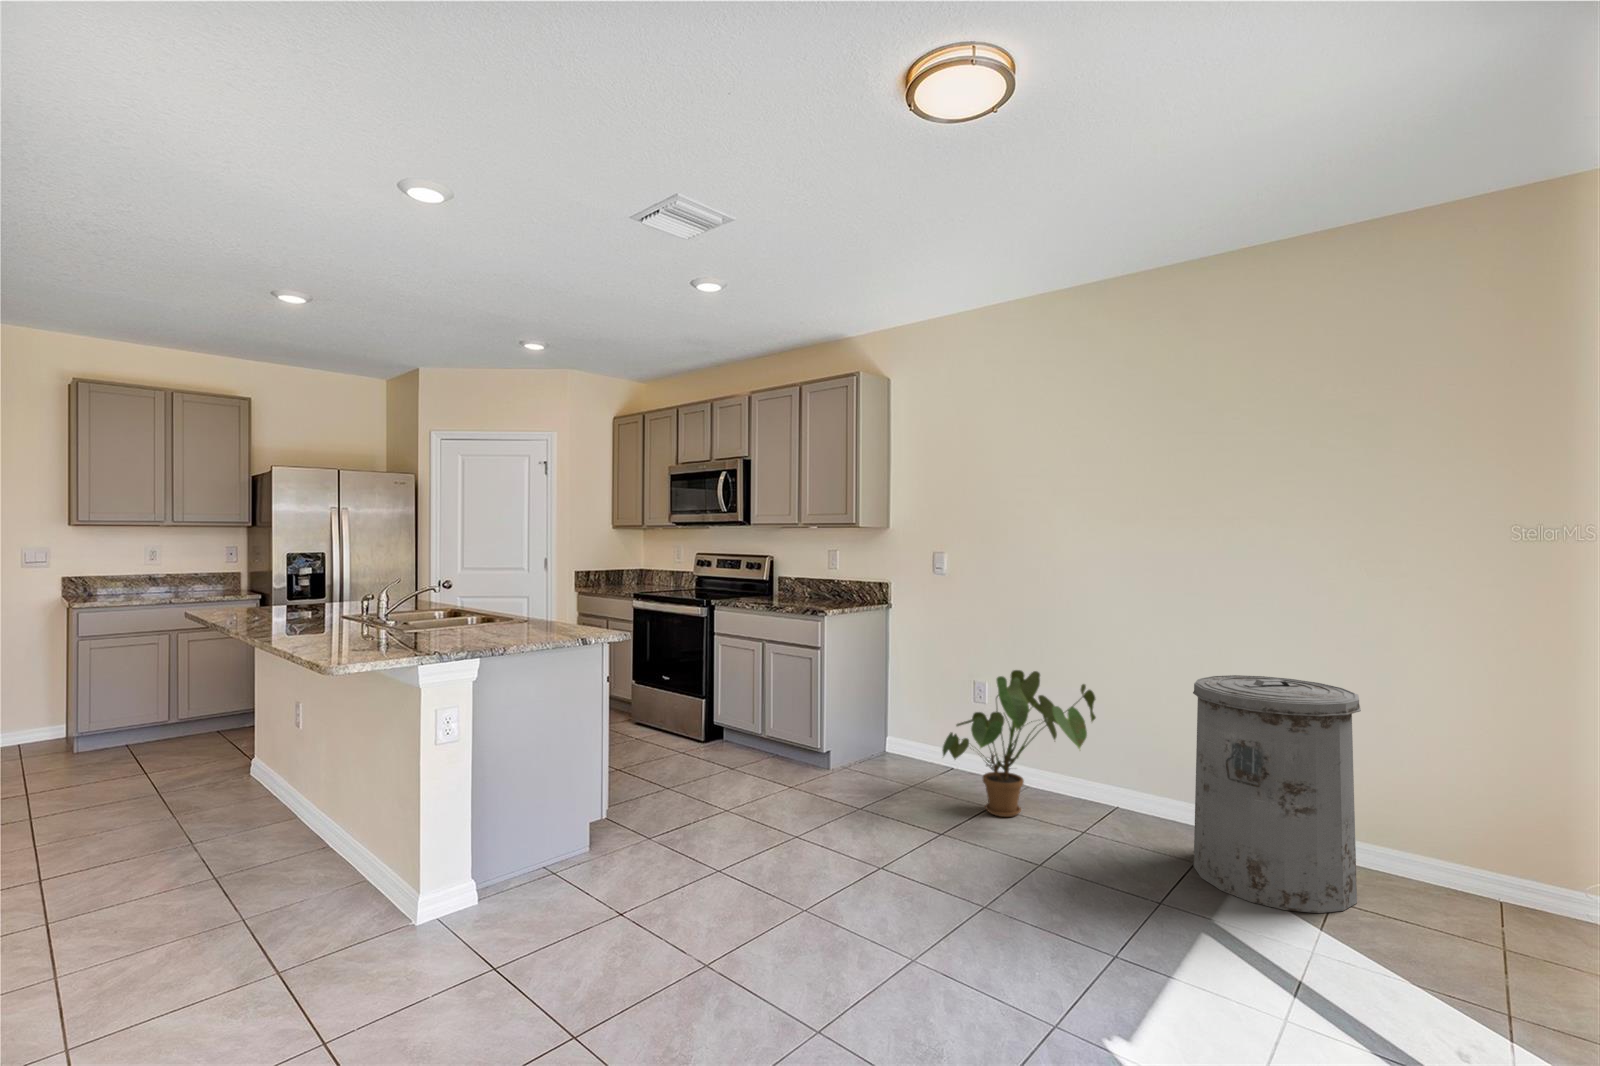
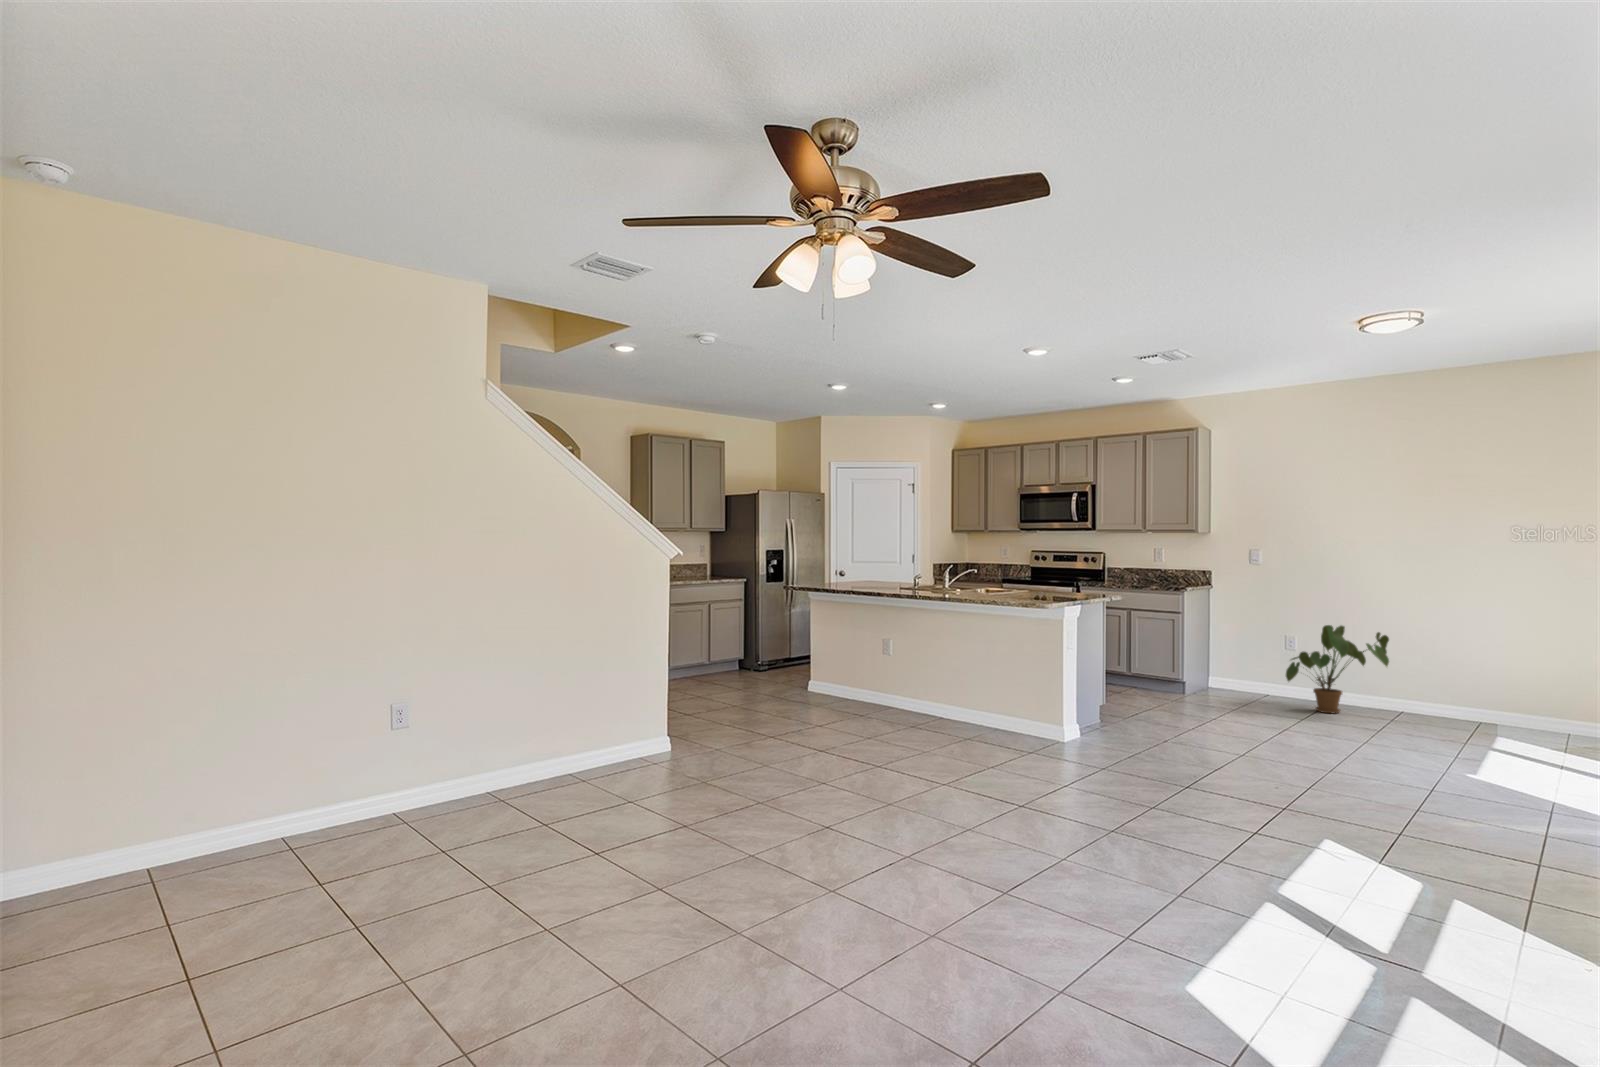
trash can: present [1193,675,1361,913] -> none [1466,621,1571,744]

